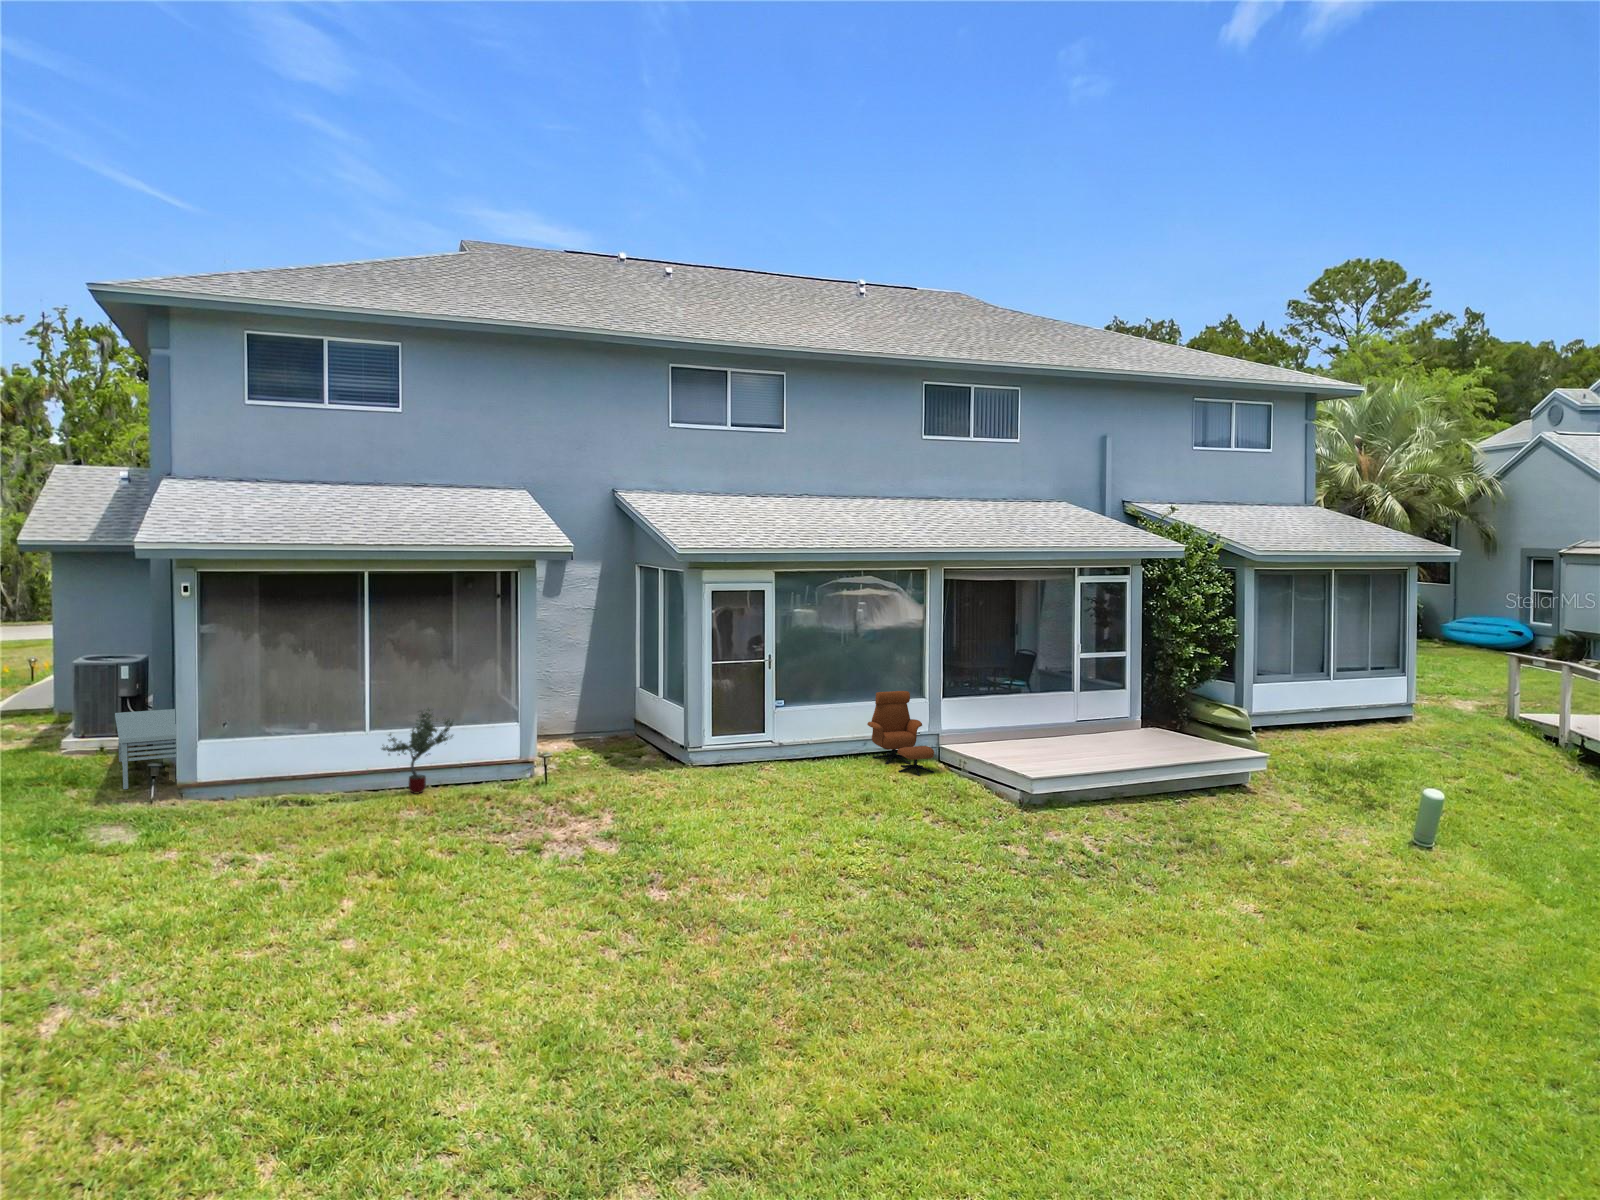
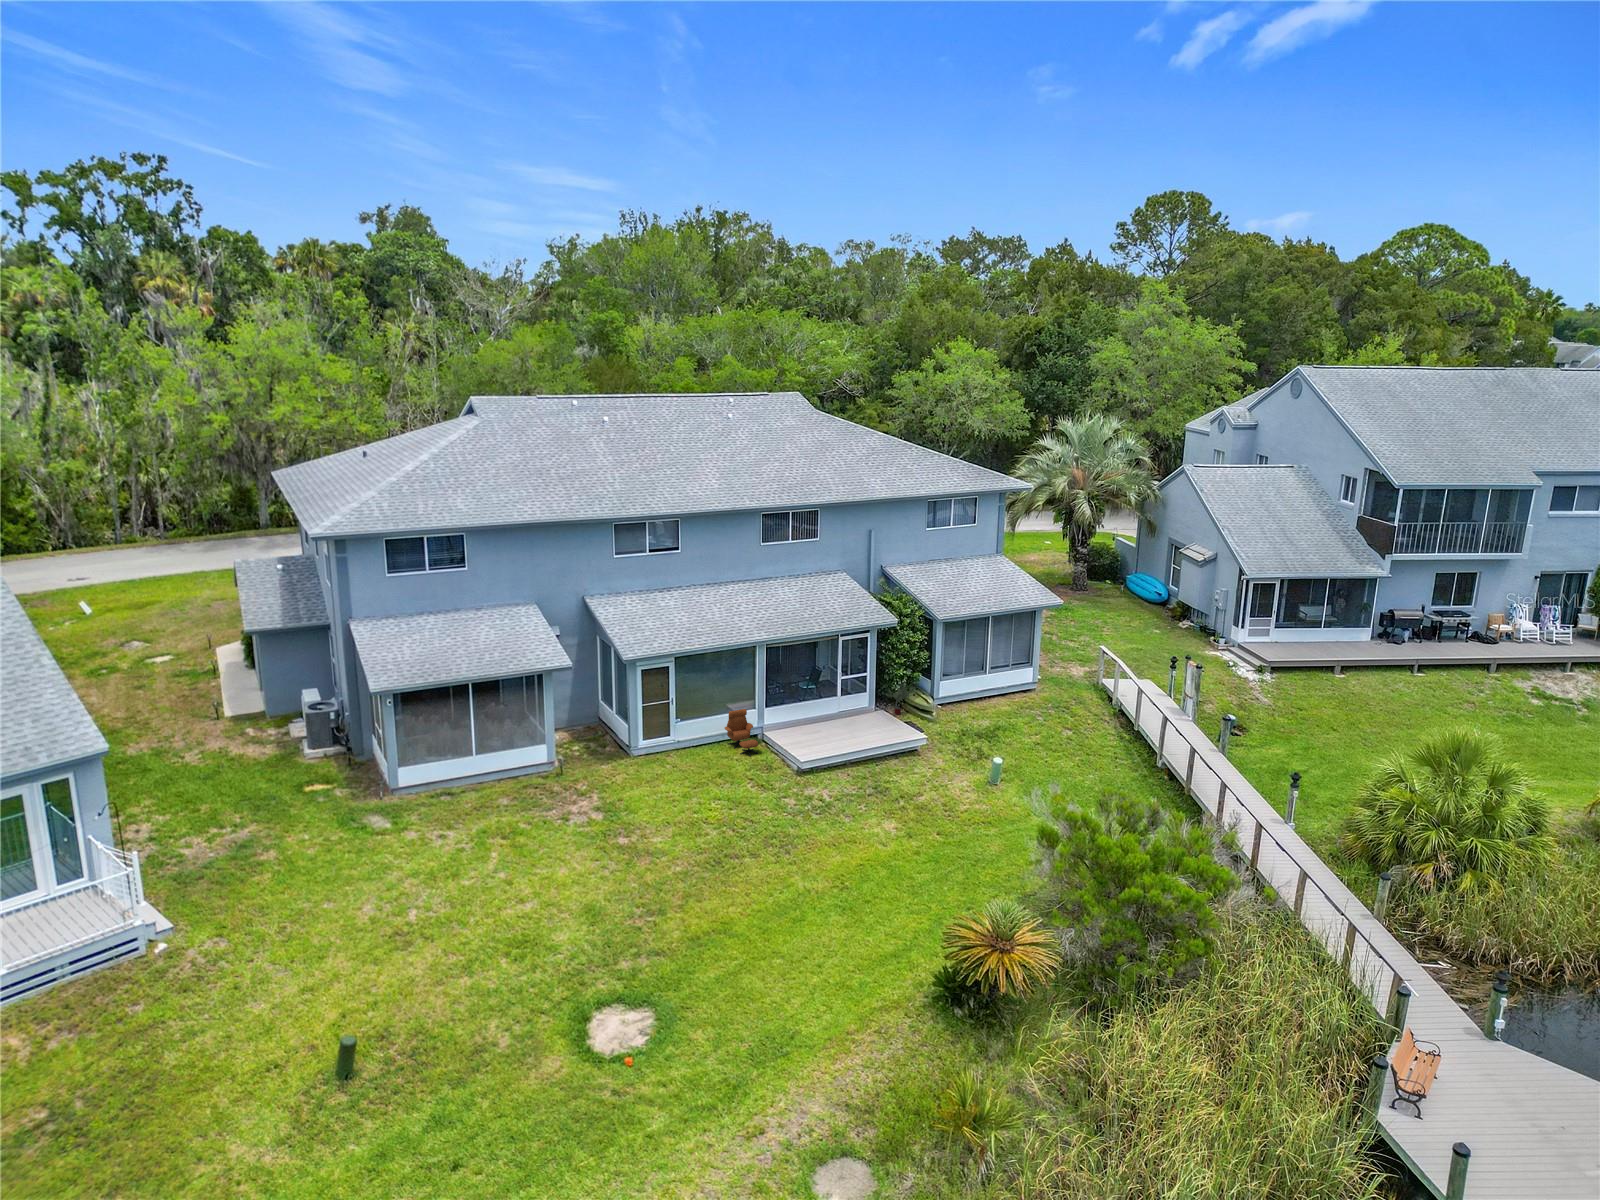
potted tree: present [382,708,453,794] -> present [886,683,912,715]
storage bench: present [115,709,176,789] -> none [340,743,387,793]

